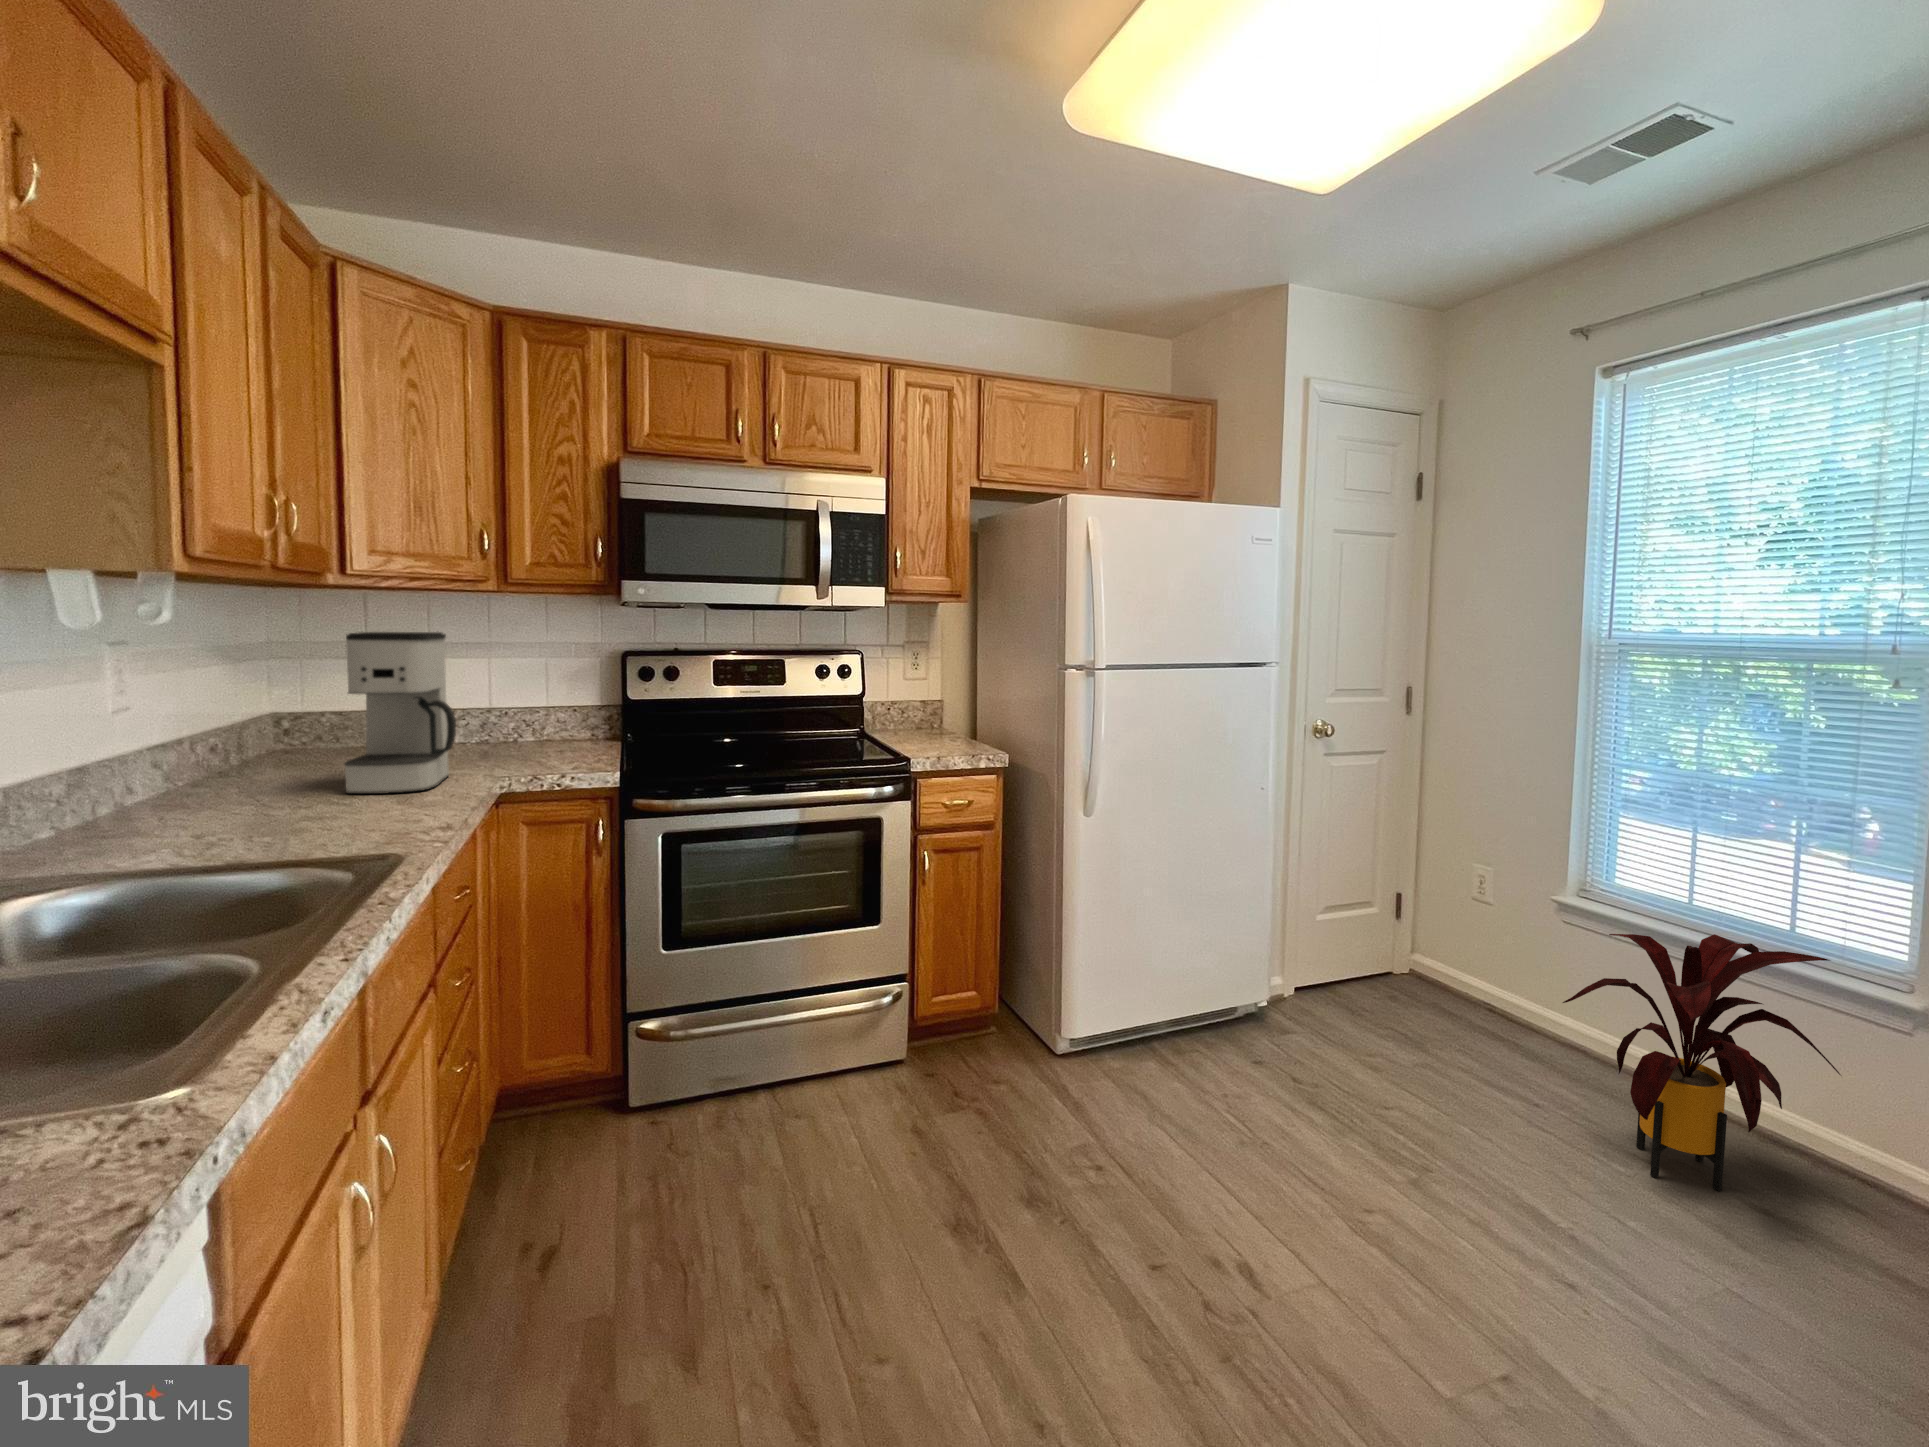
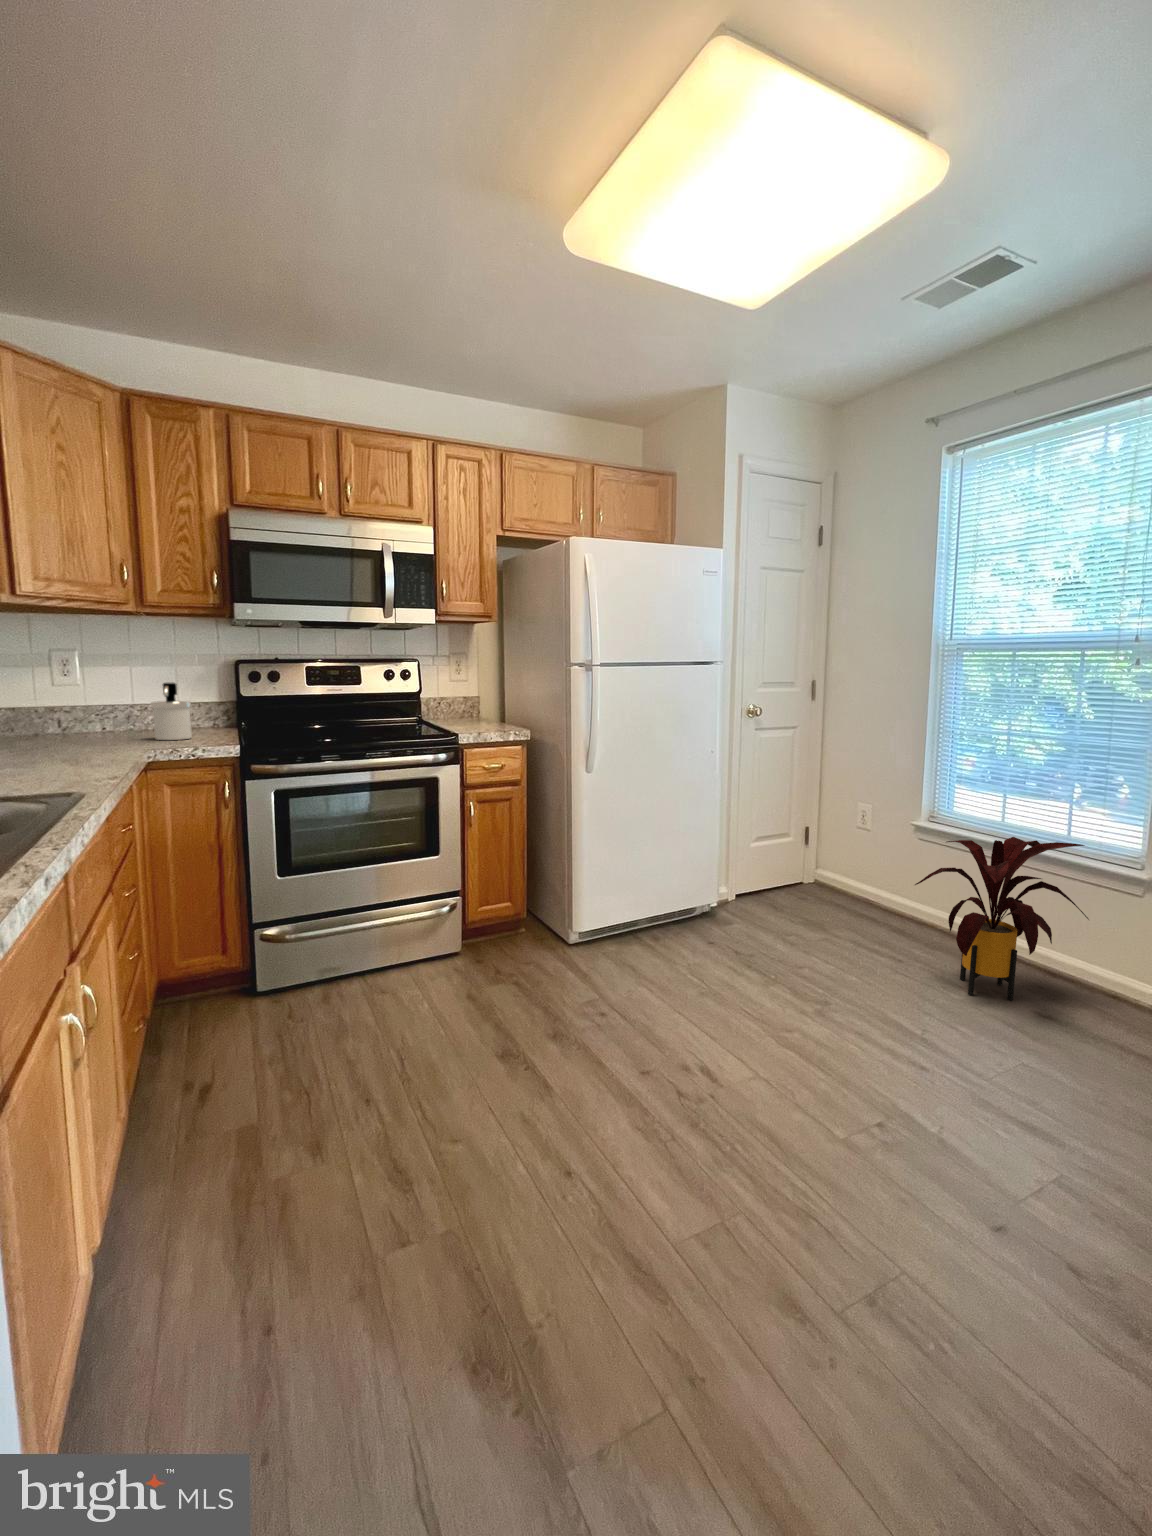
coffee maker: present [344,632,456,794] -> none [29,632,118,754]
soap dispenser: none [506,687,558,765] -> present [151,683,192,740]

